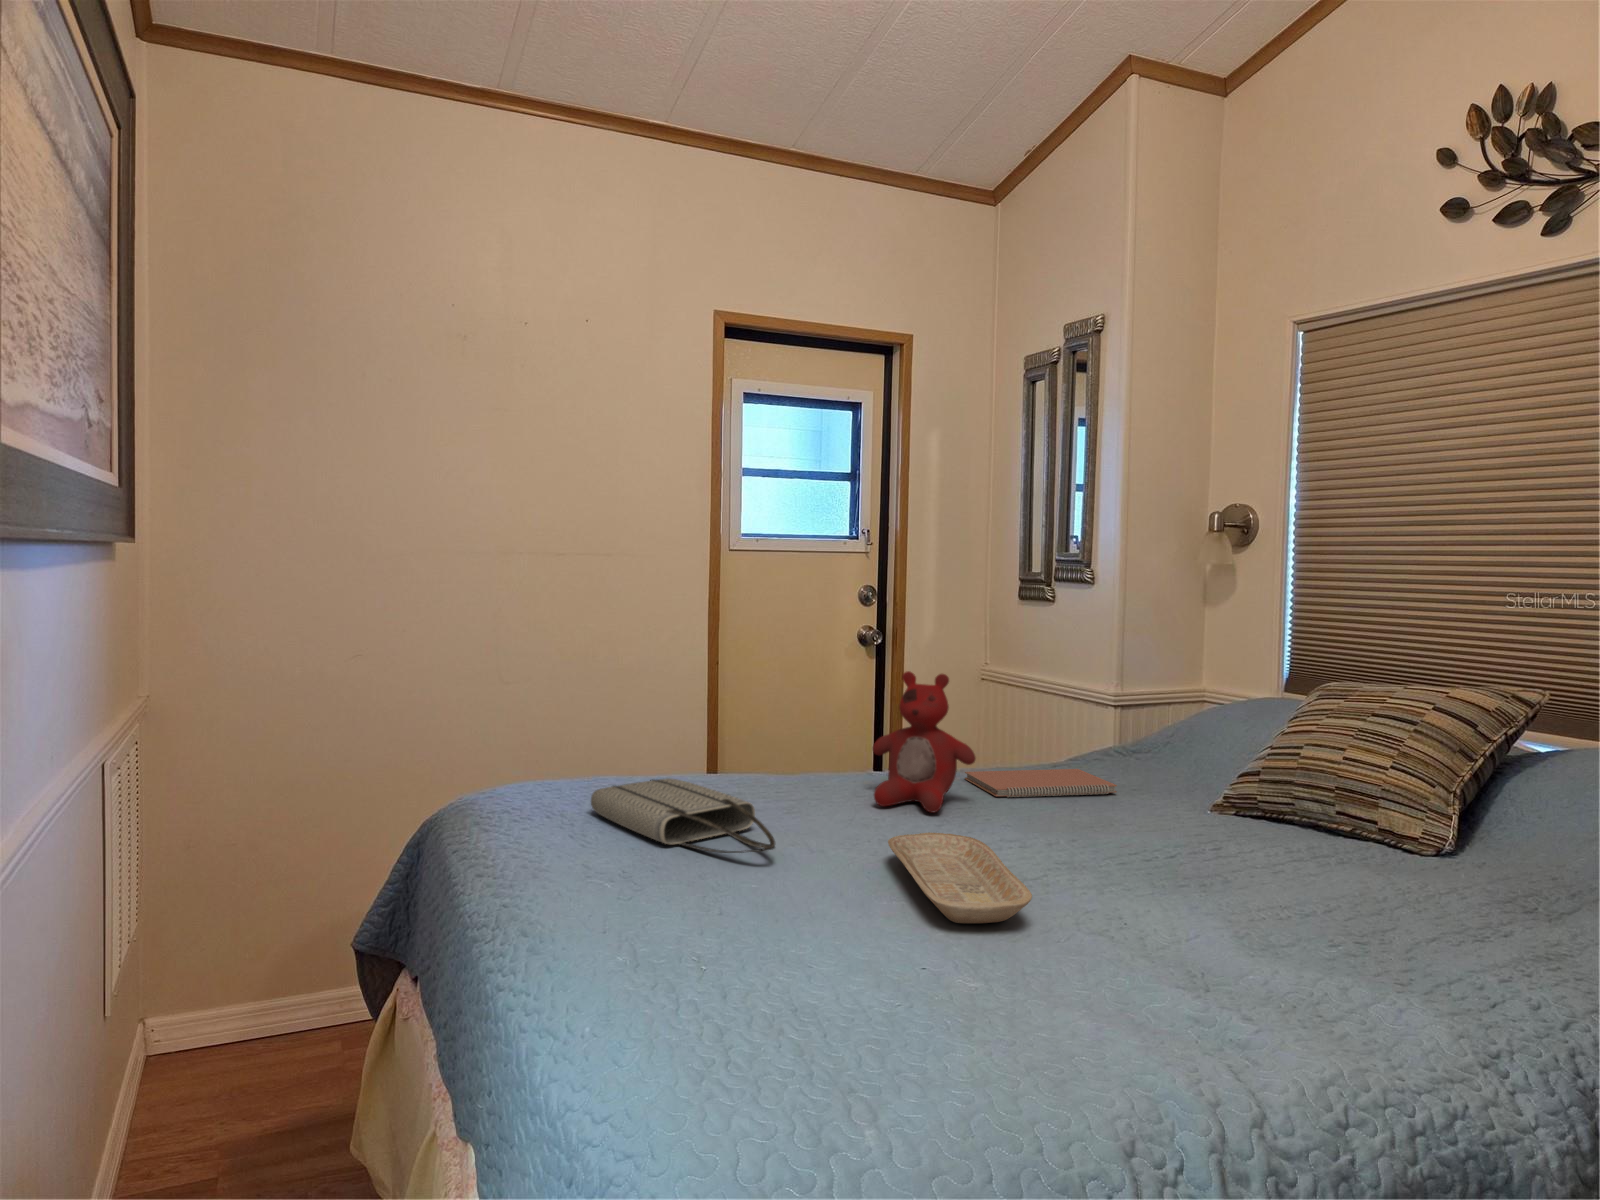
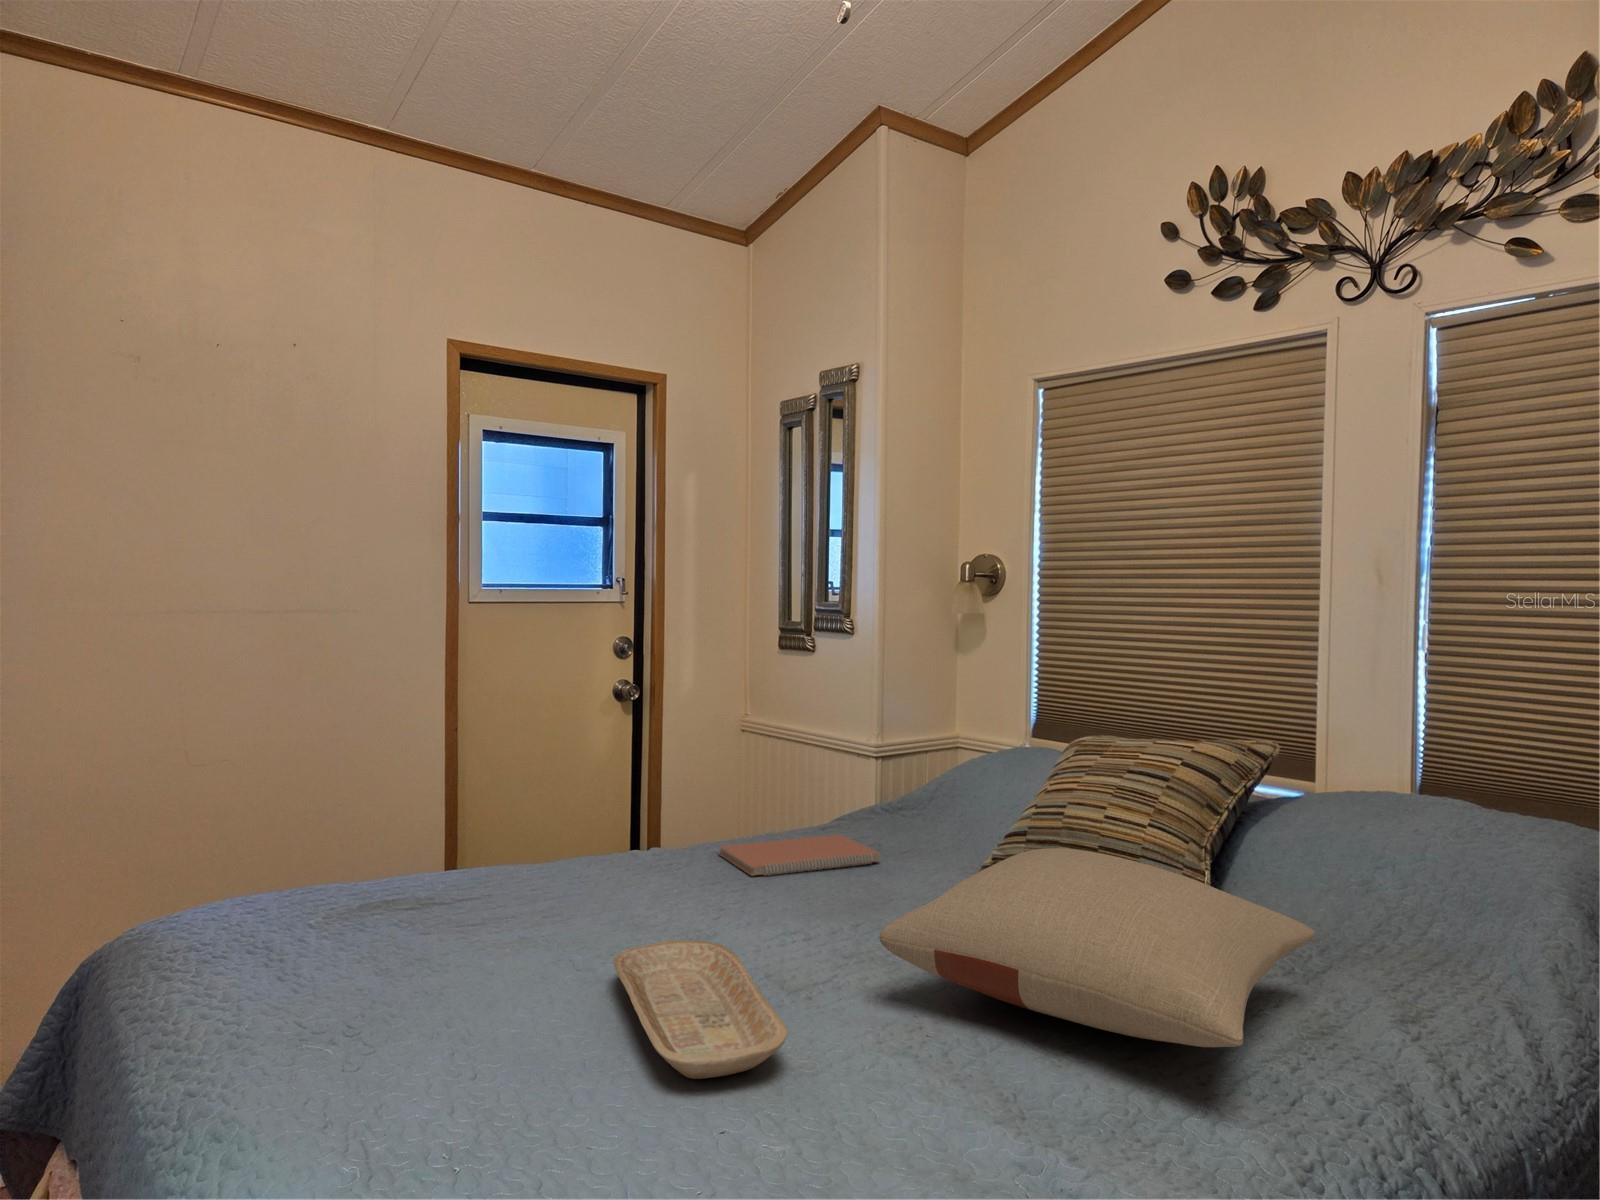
stuffed bear: present [873,671,976,812] -> none [608,736,728,905]
pillow: none [1111,776,1545,933] -> present [880,848,1315,1047]
tote bag: present [591,778,775,853] -> none [217,885,463,996]

